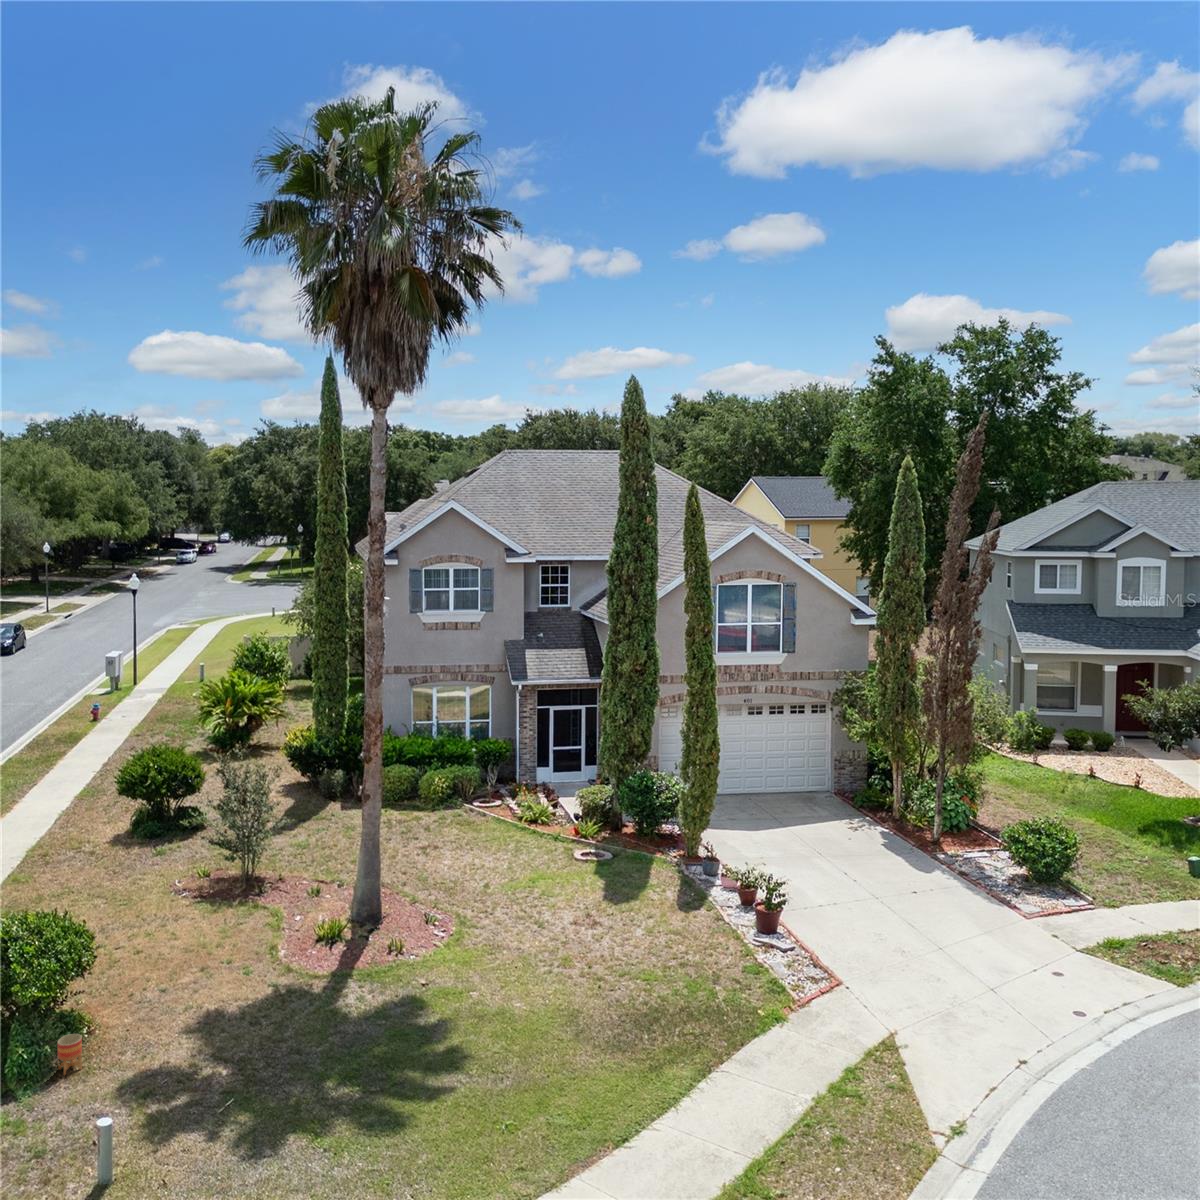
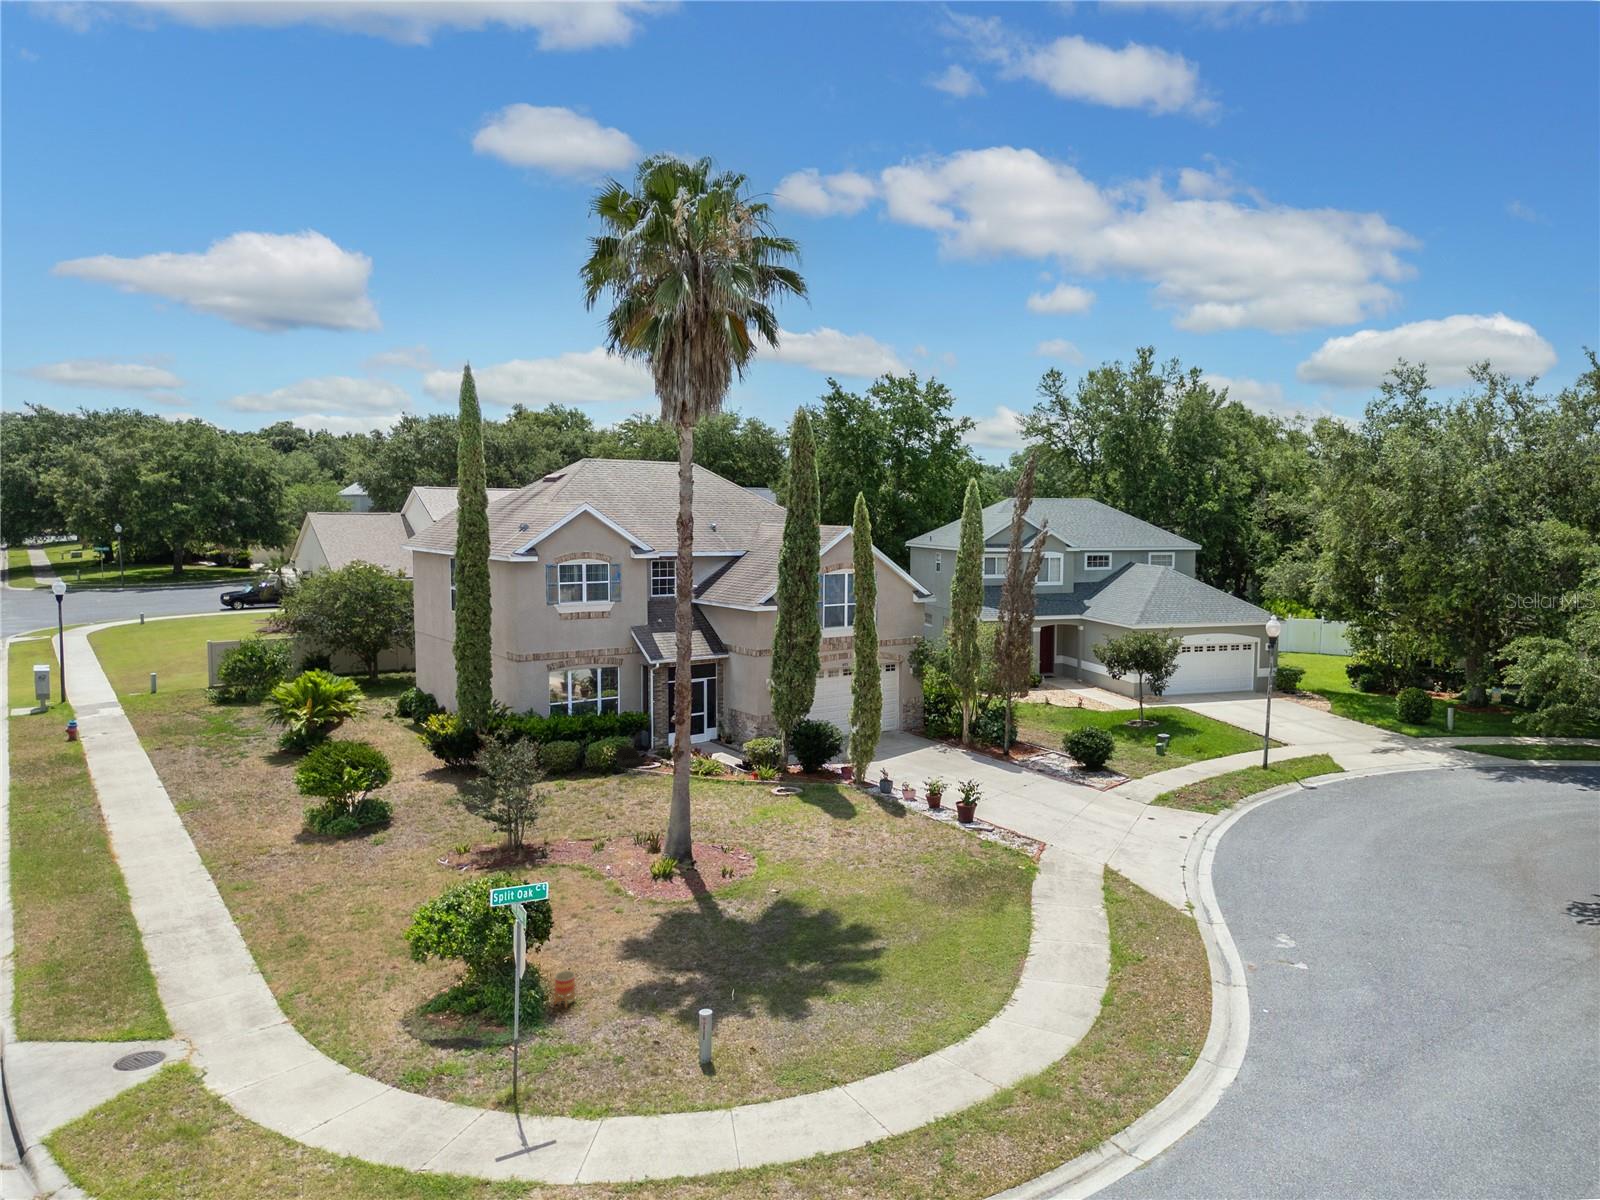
lounge chair: none [437,780,470,815] -> present [616,747,646,775]

